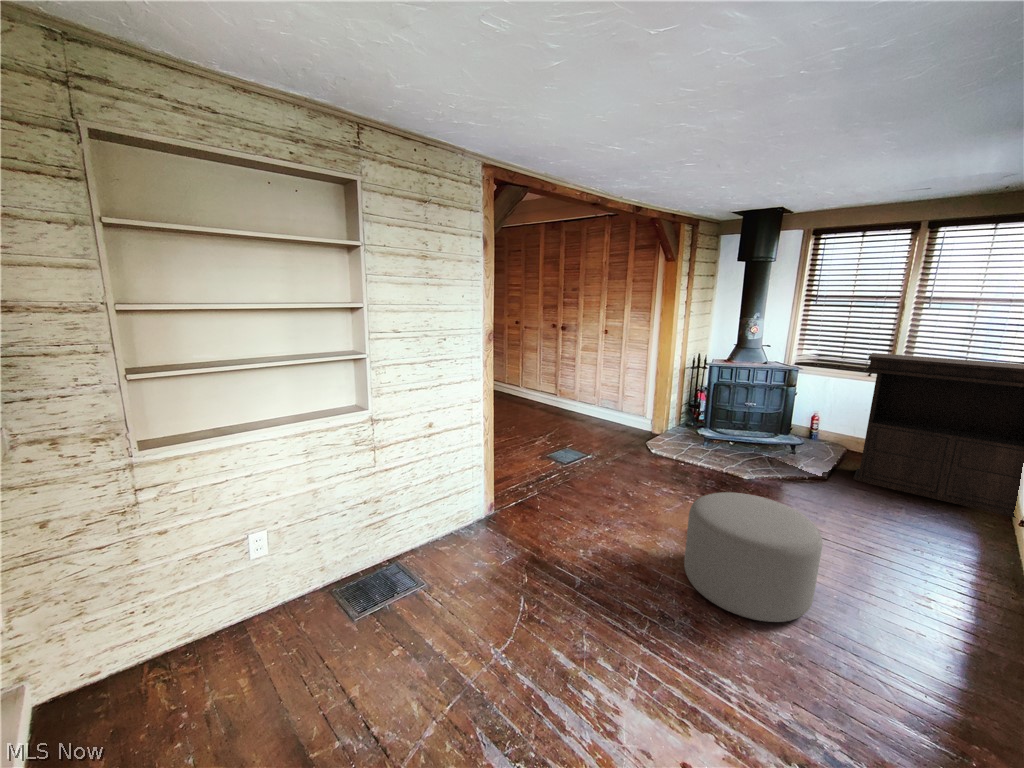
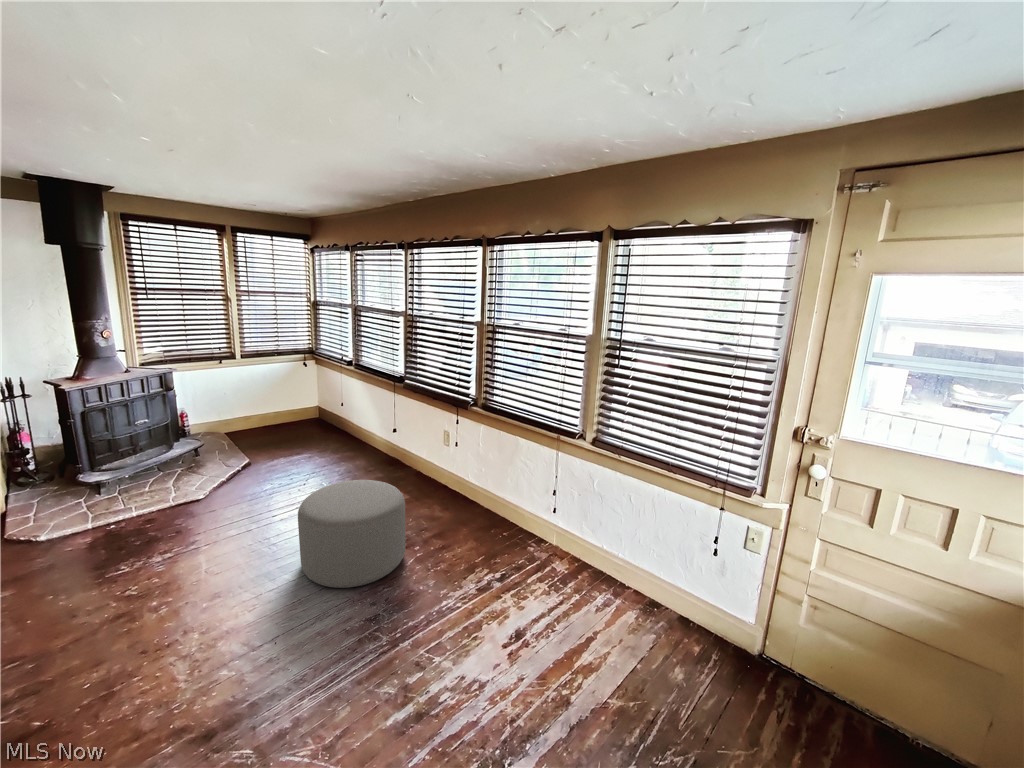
console table: present [853,353,1024,518] -> none [235,336,359,455]

